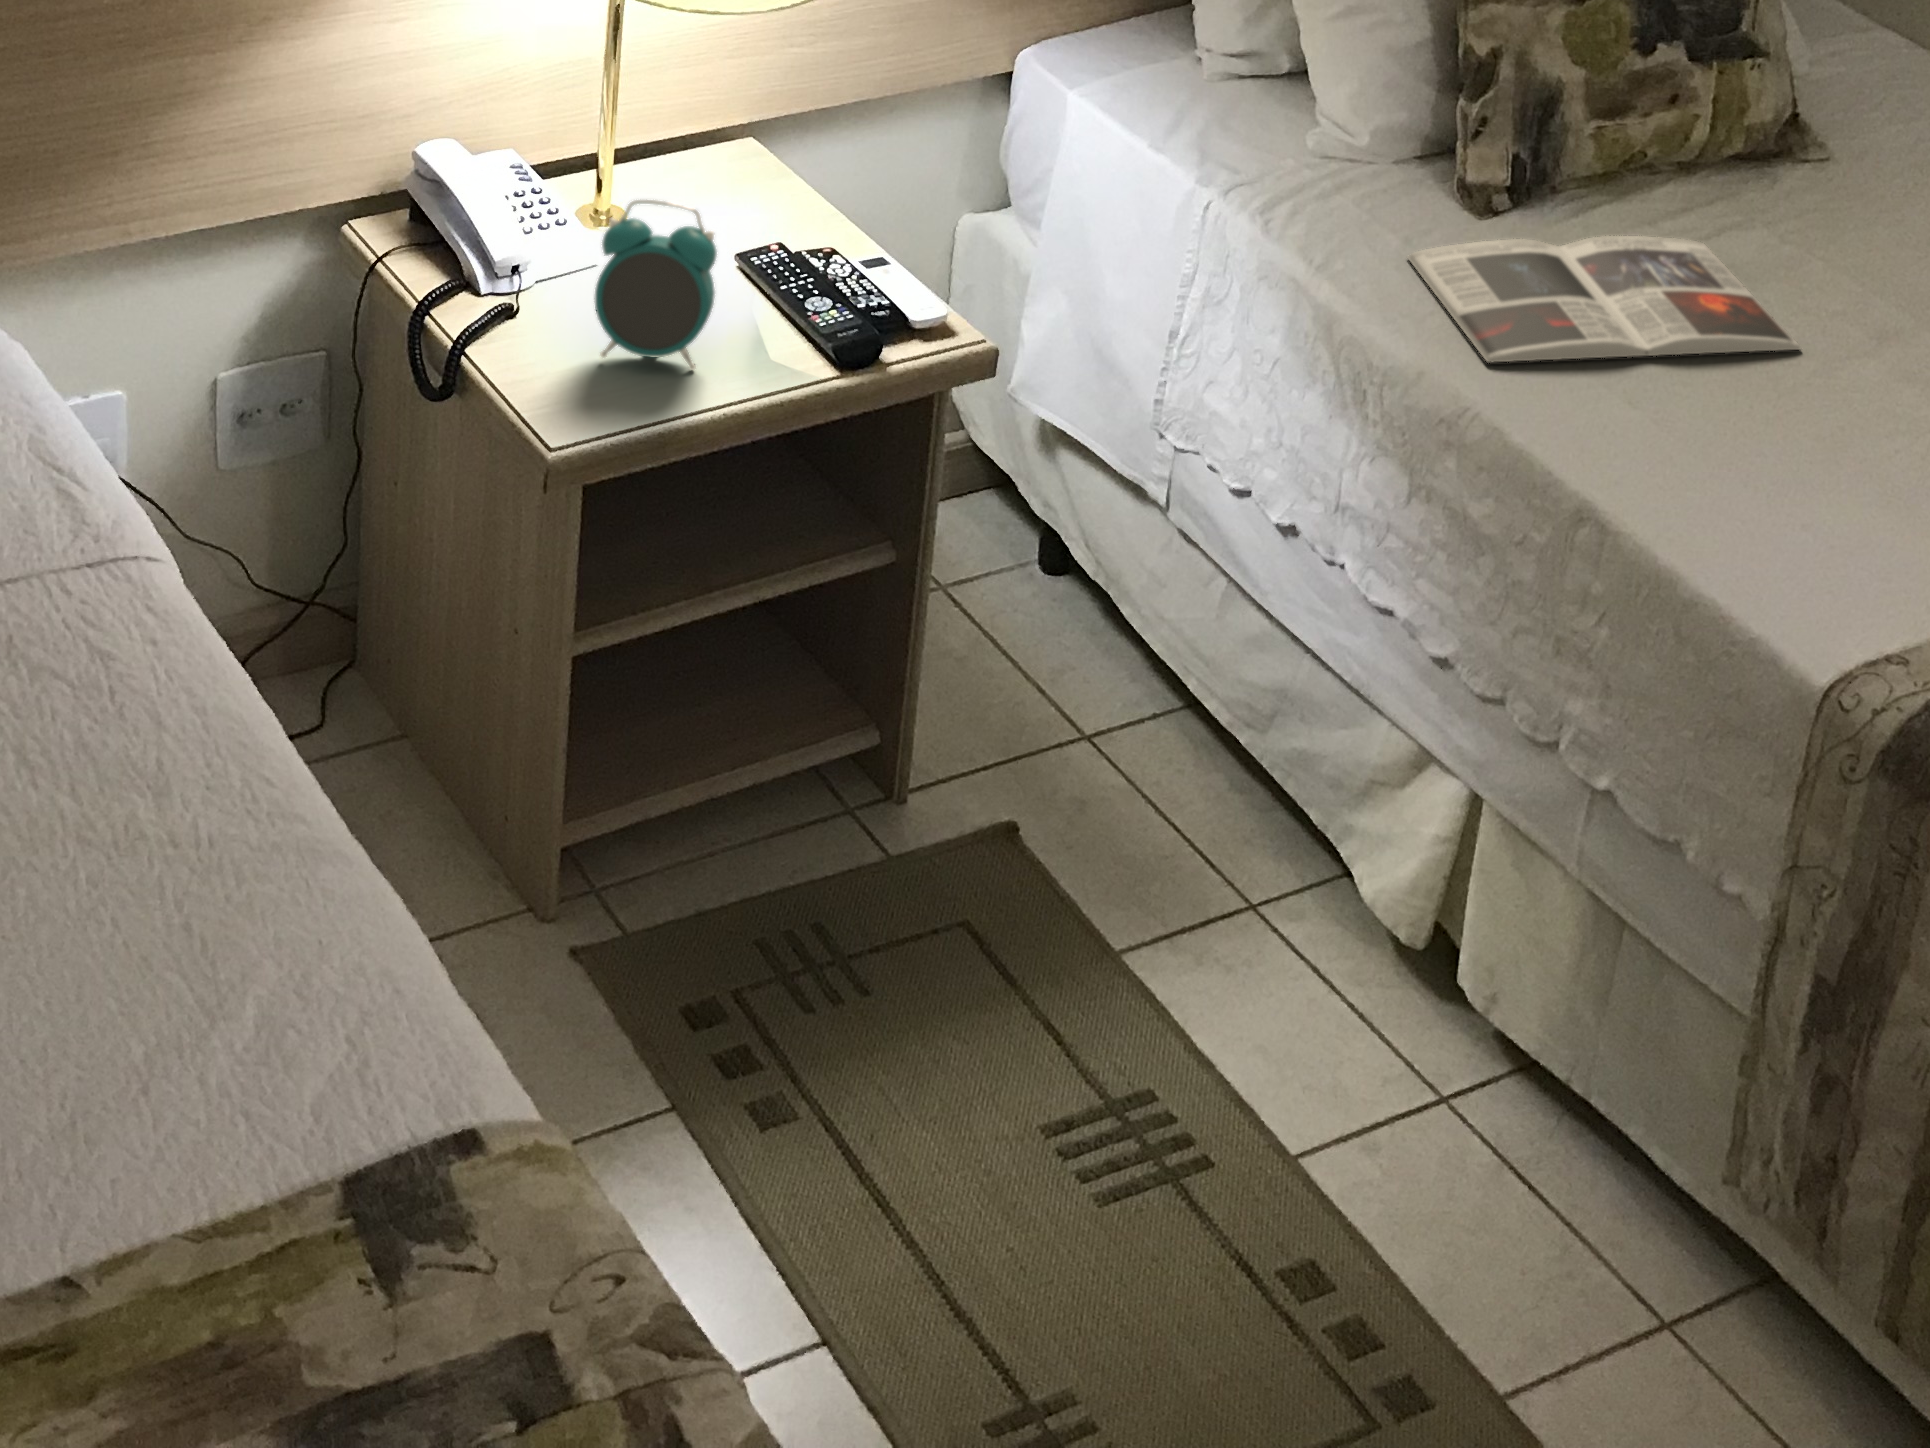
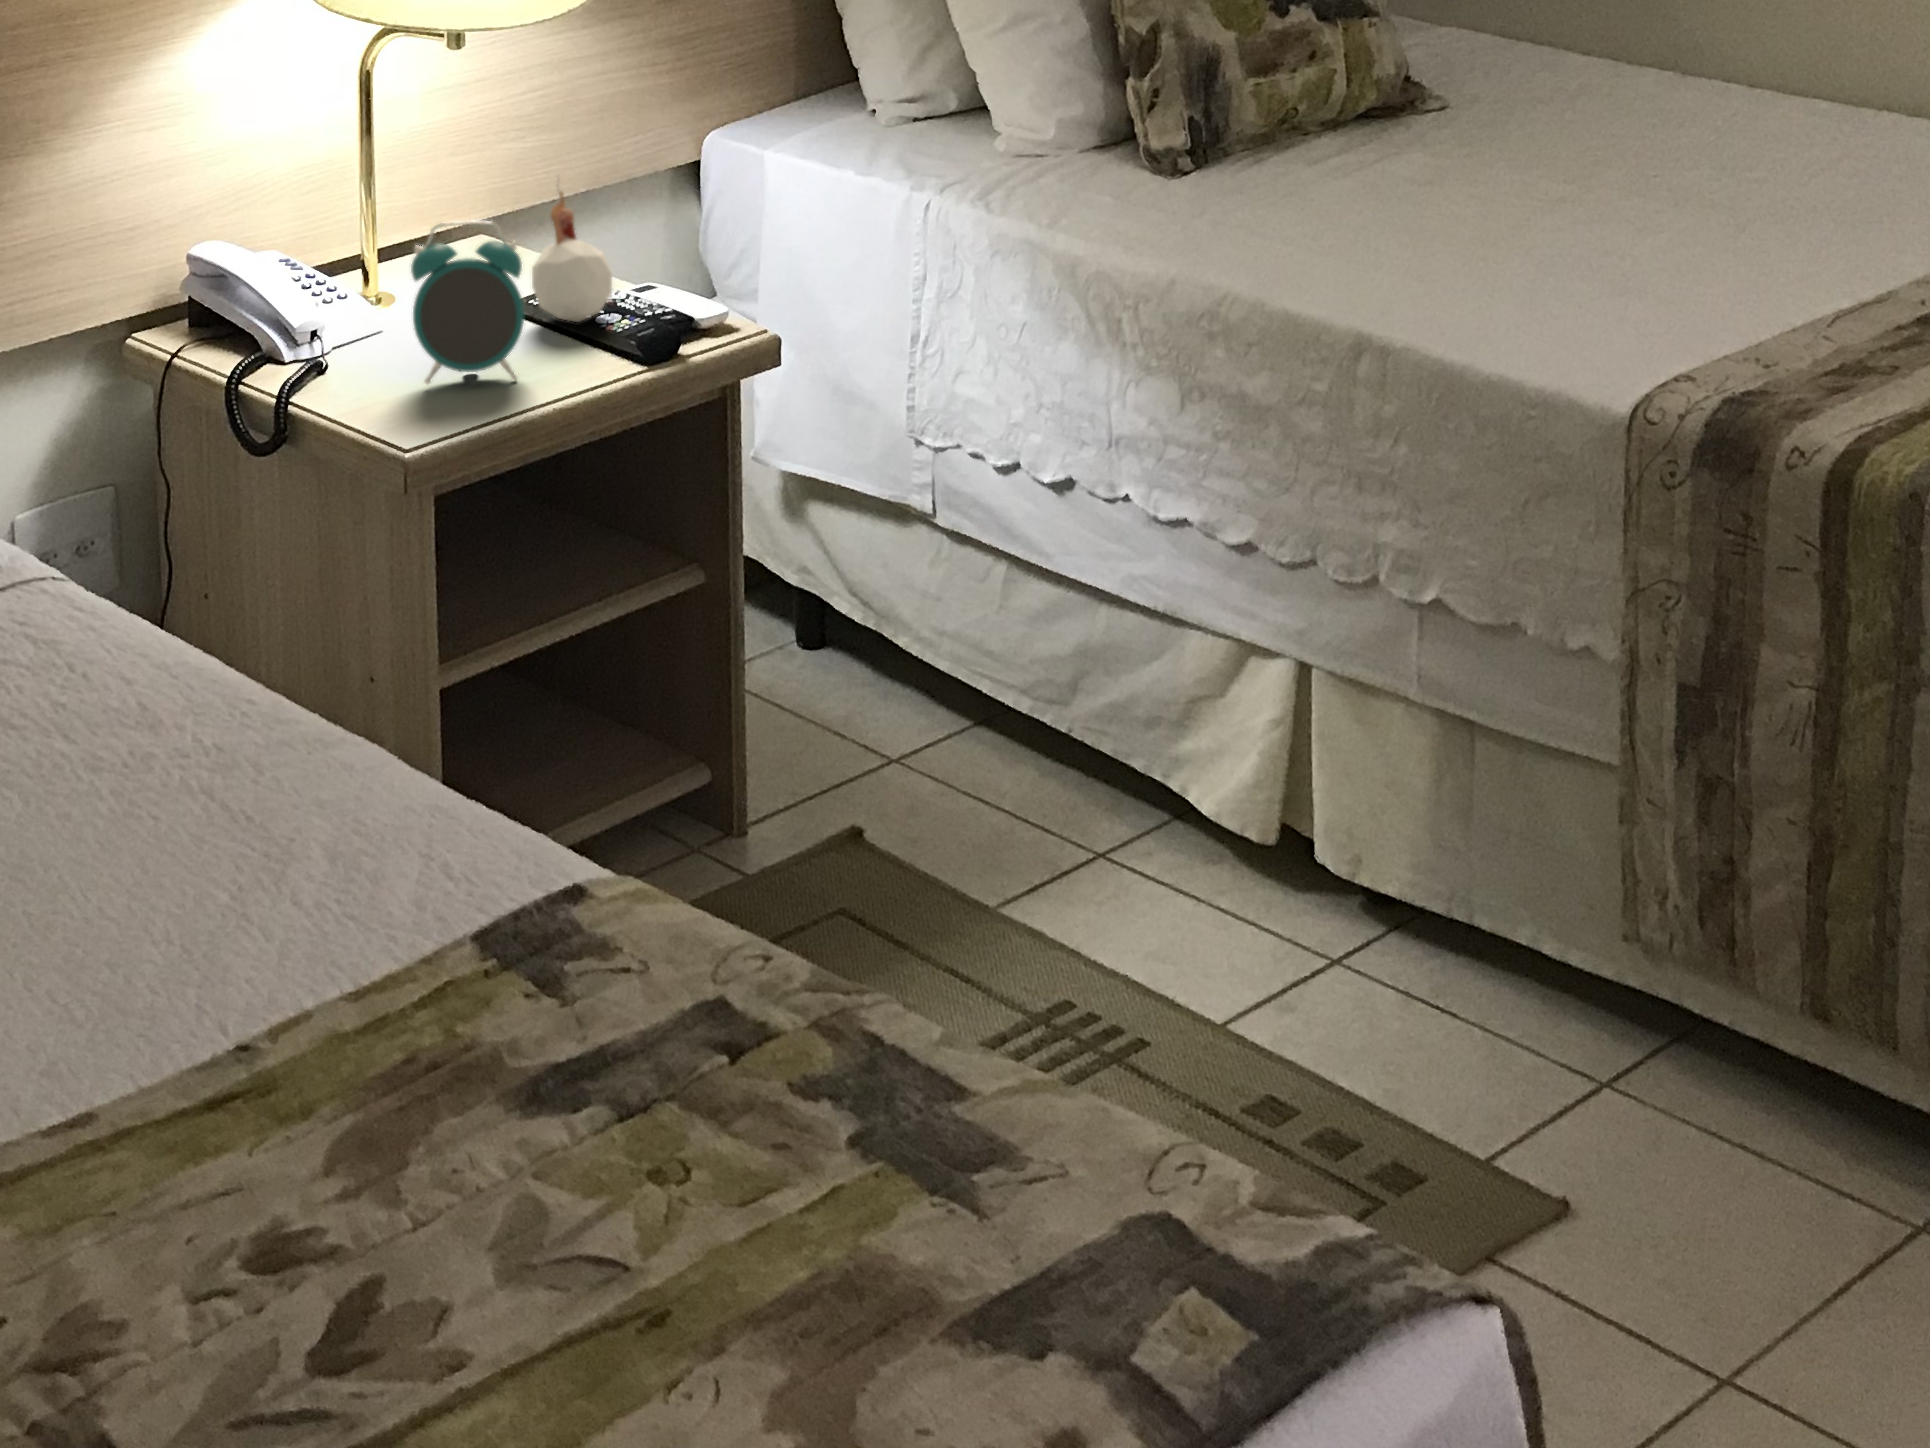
candle: none [746,141,832,297] -> present [532,175,612,322]
magazine: present [1408,236,1801,362] -> none [1123,163,1491,258]

